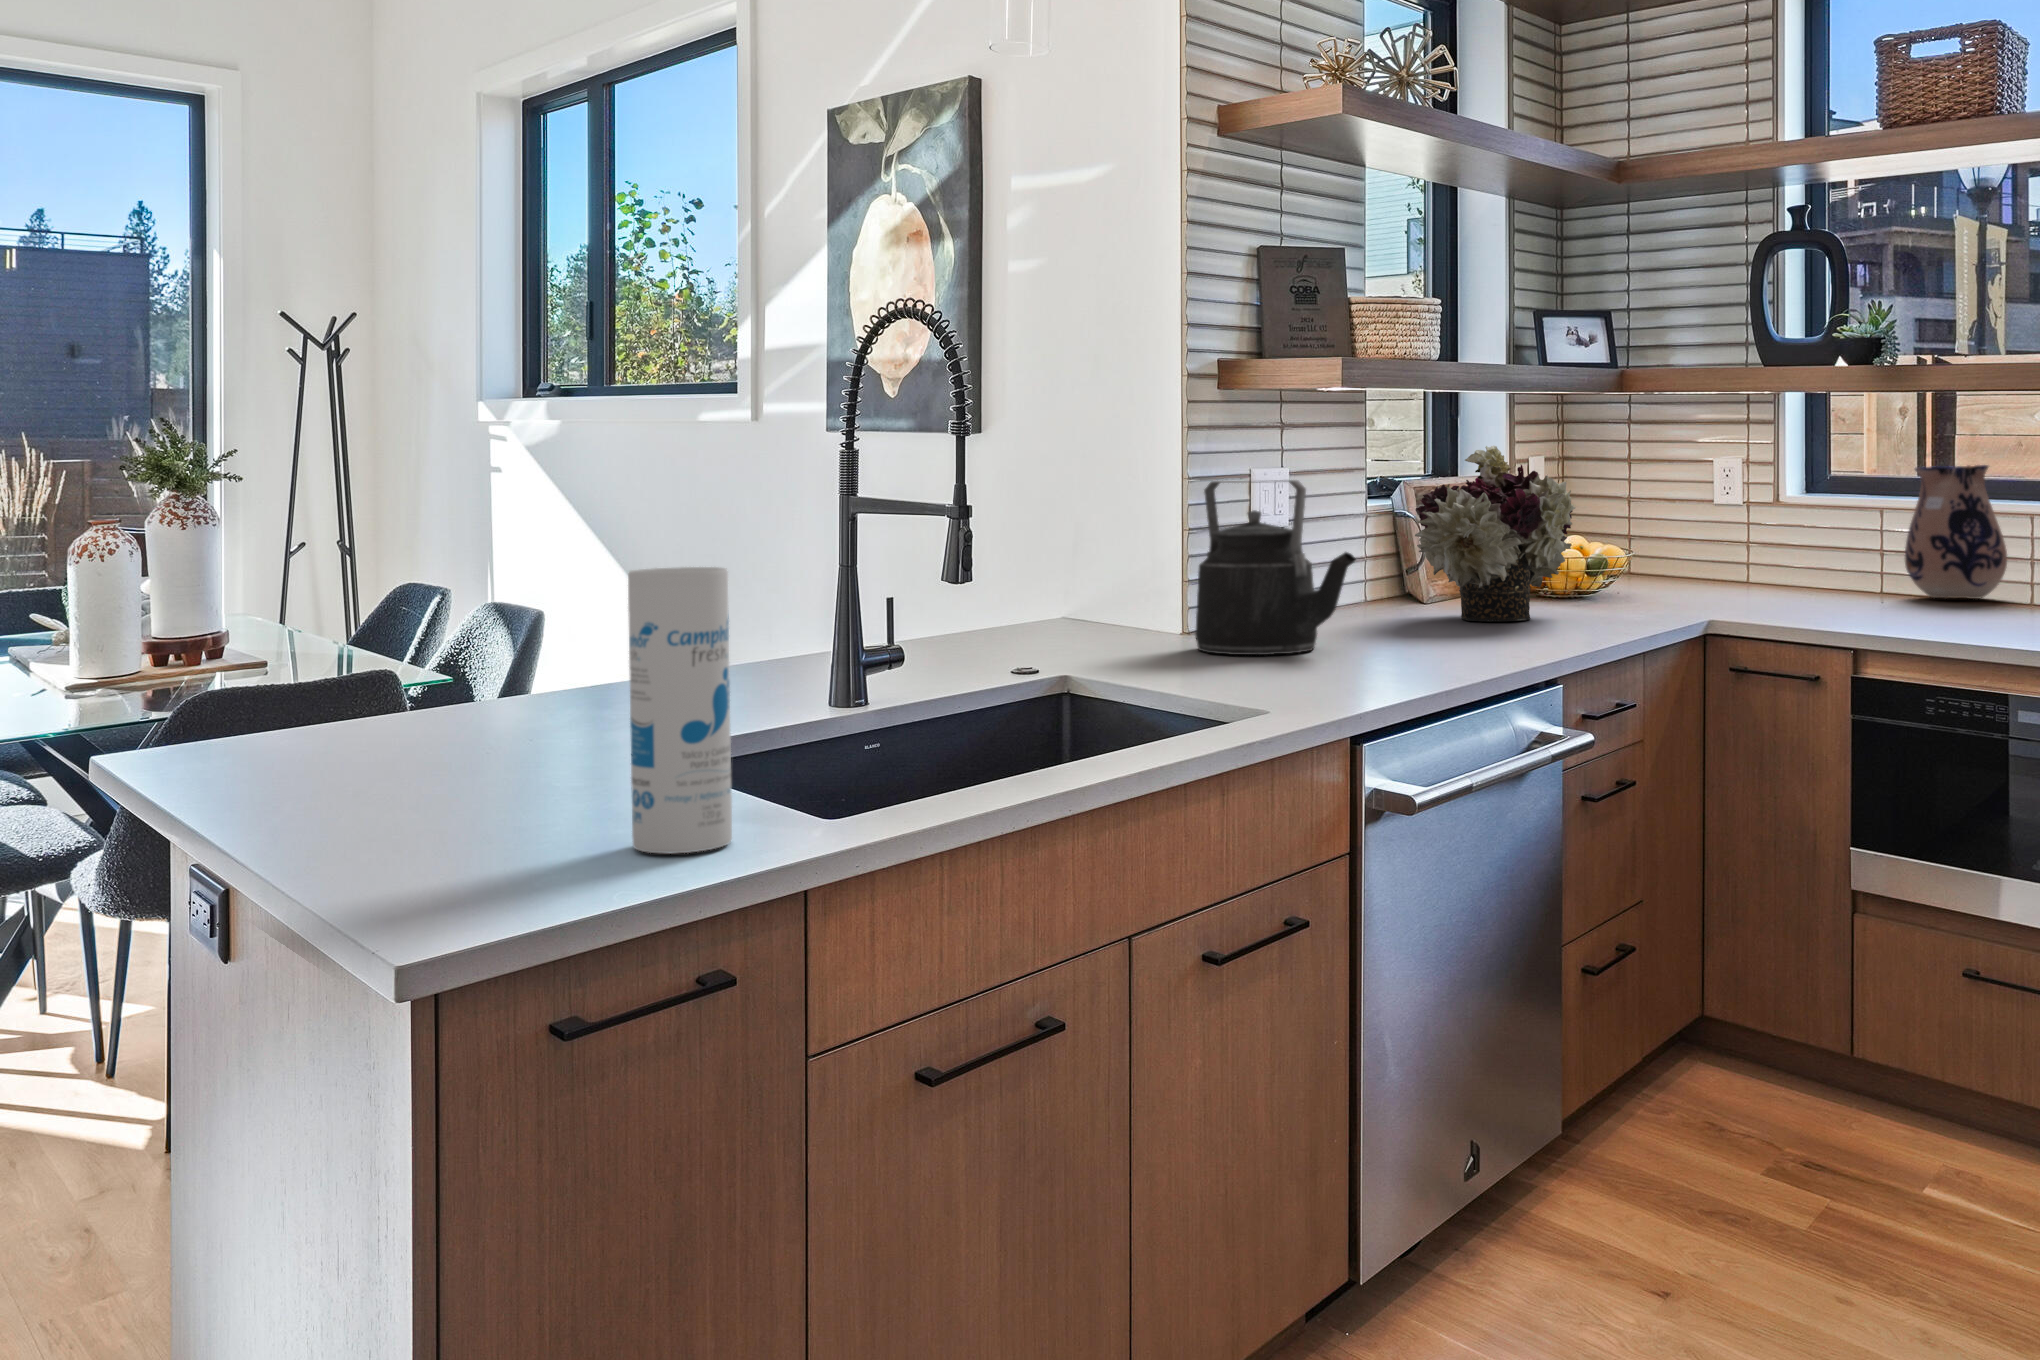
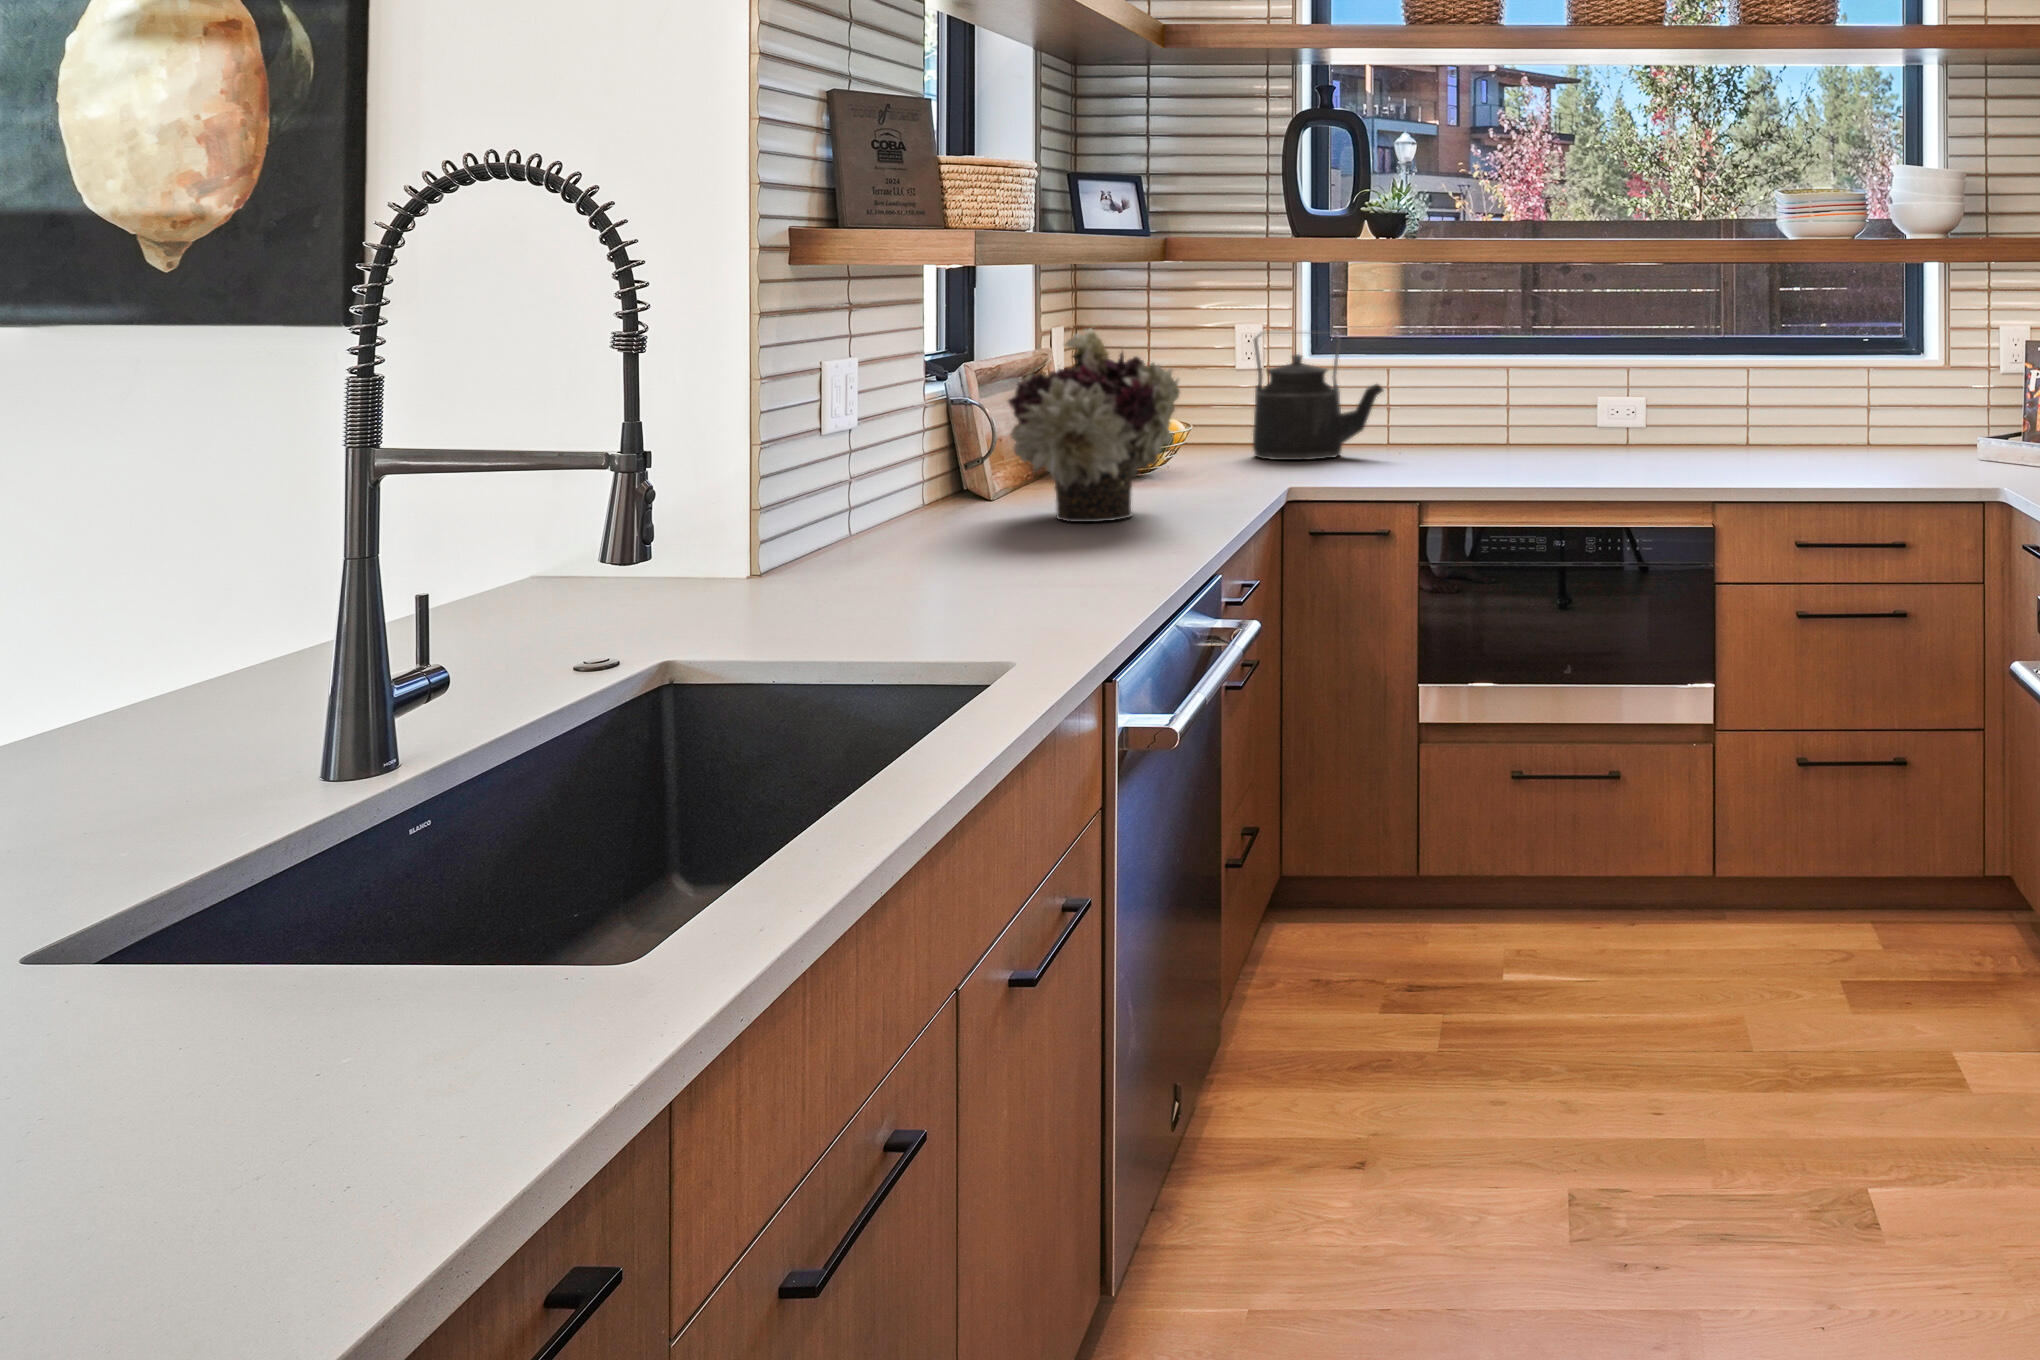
ceramic pitcher: present [1905,465,2007,599] -> none [1440,342,1526,467]
kettle: present [1195,480,1356,655] -> present [1253,333,1383,460]
canister: present [628,567,732,853] -> none [224,665,451,1217]

